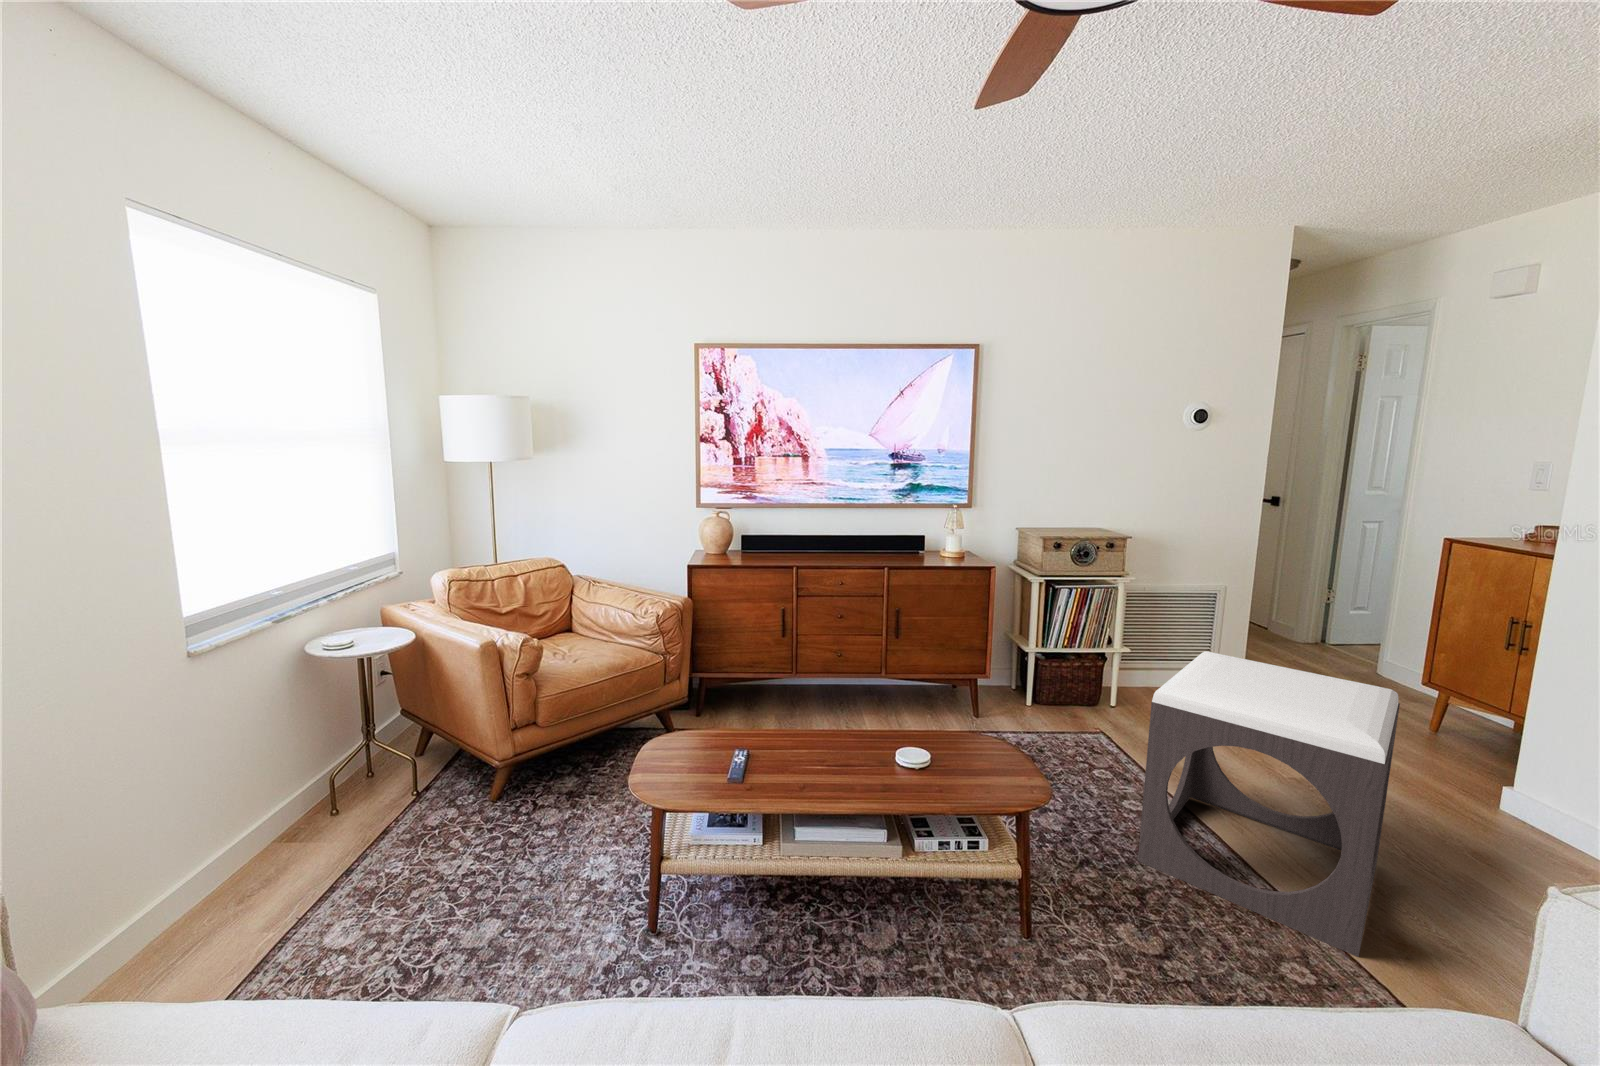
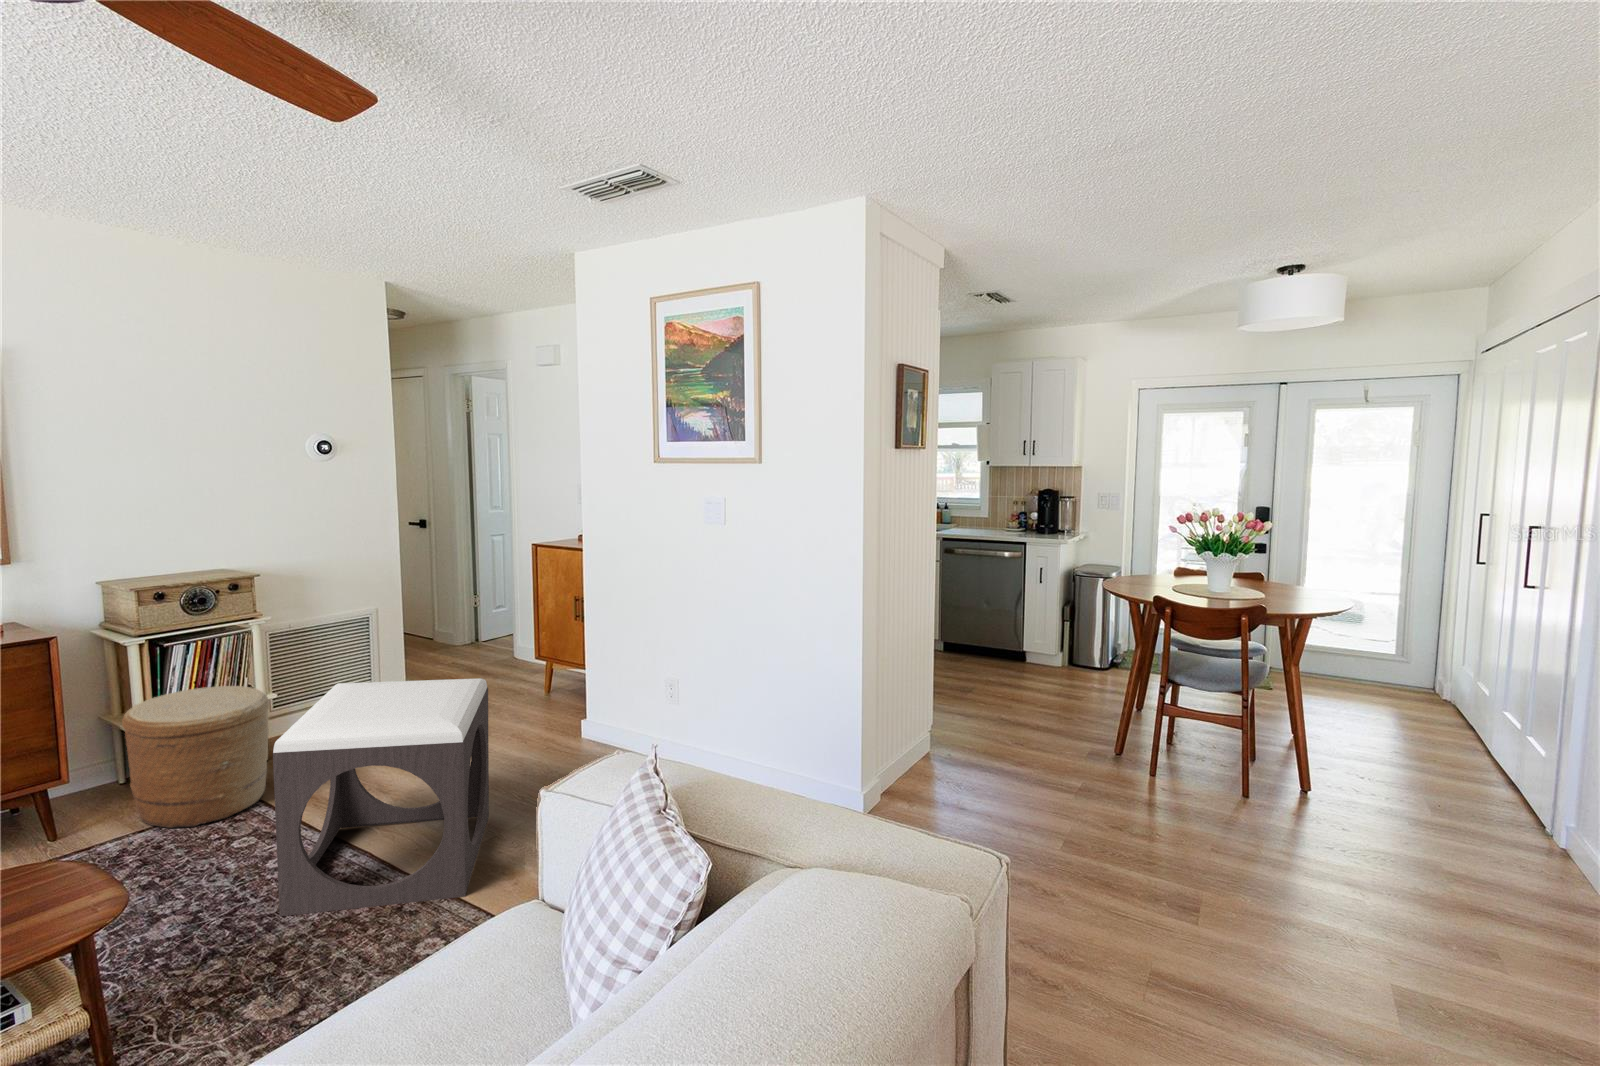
woven basket: none [1024,627,1130,744] -> present [122,686,269,828]

